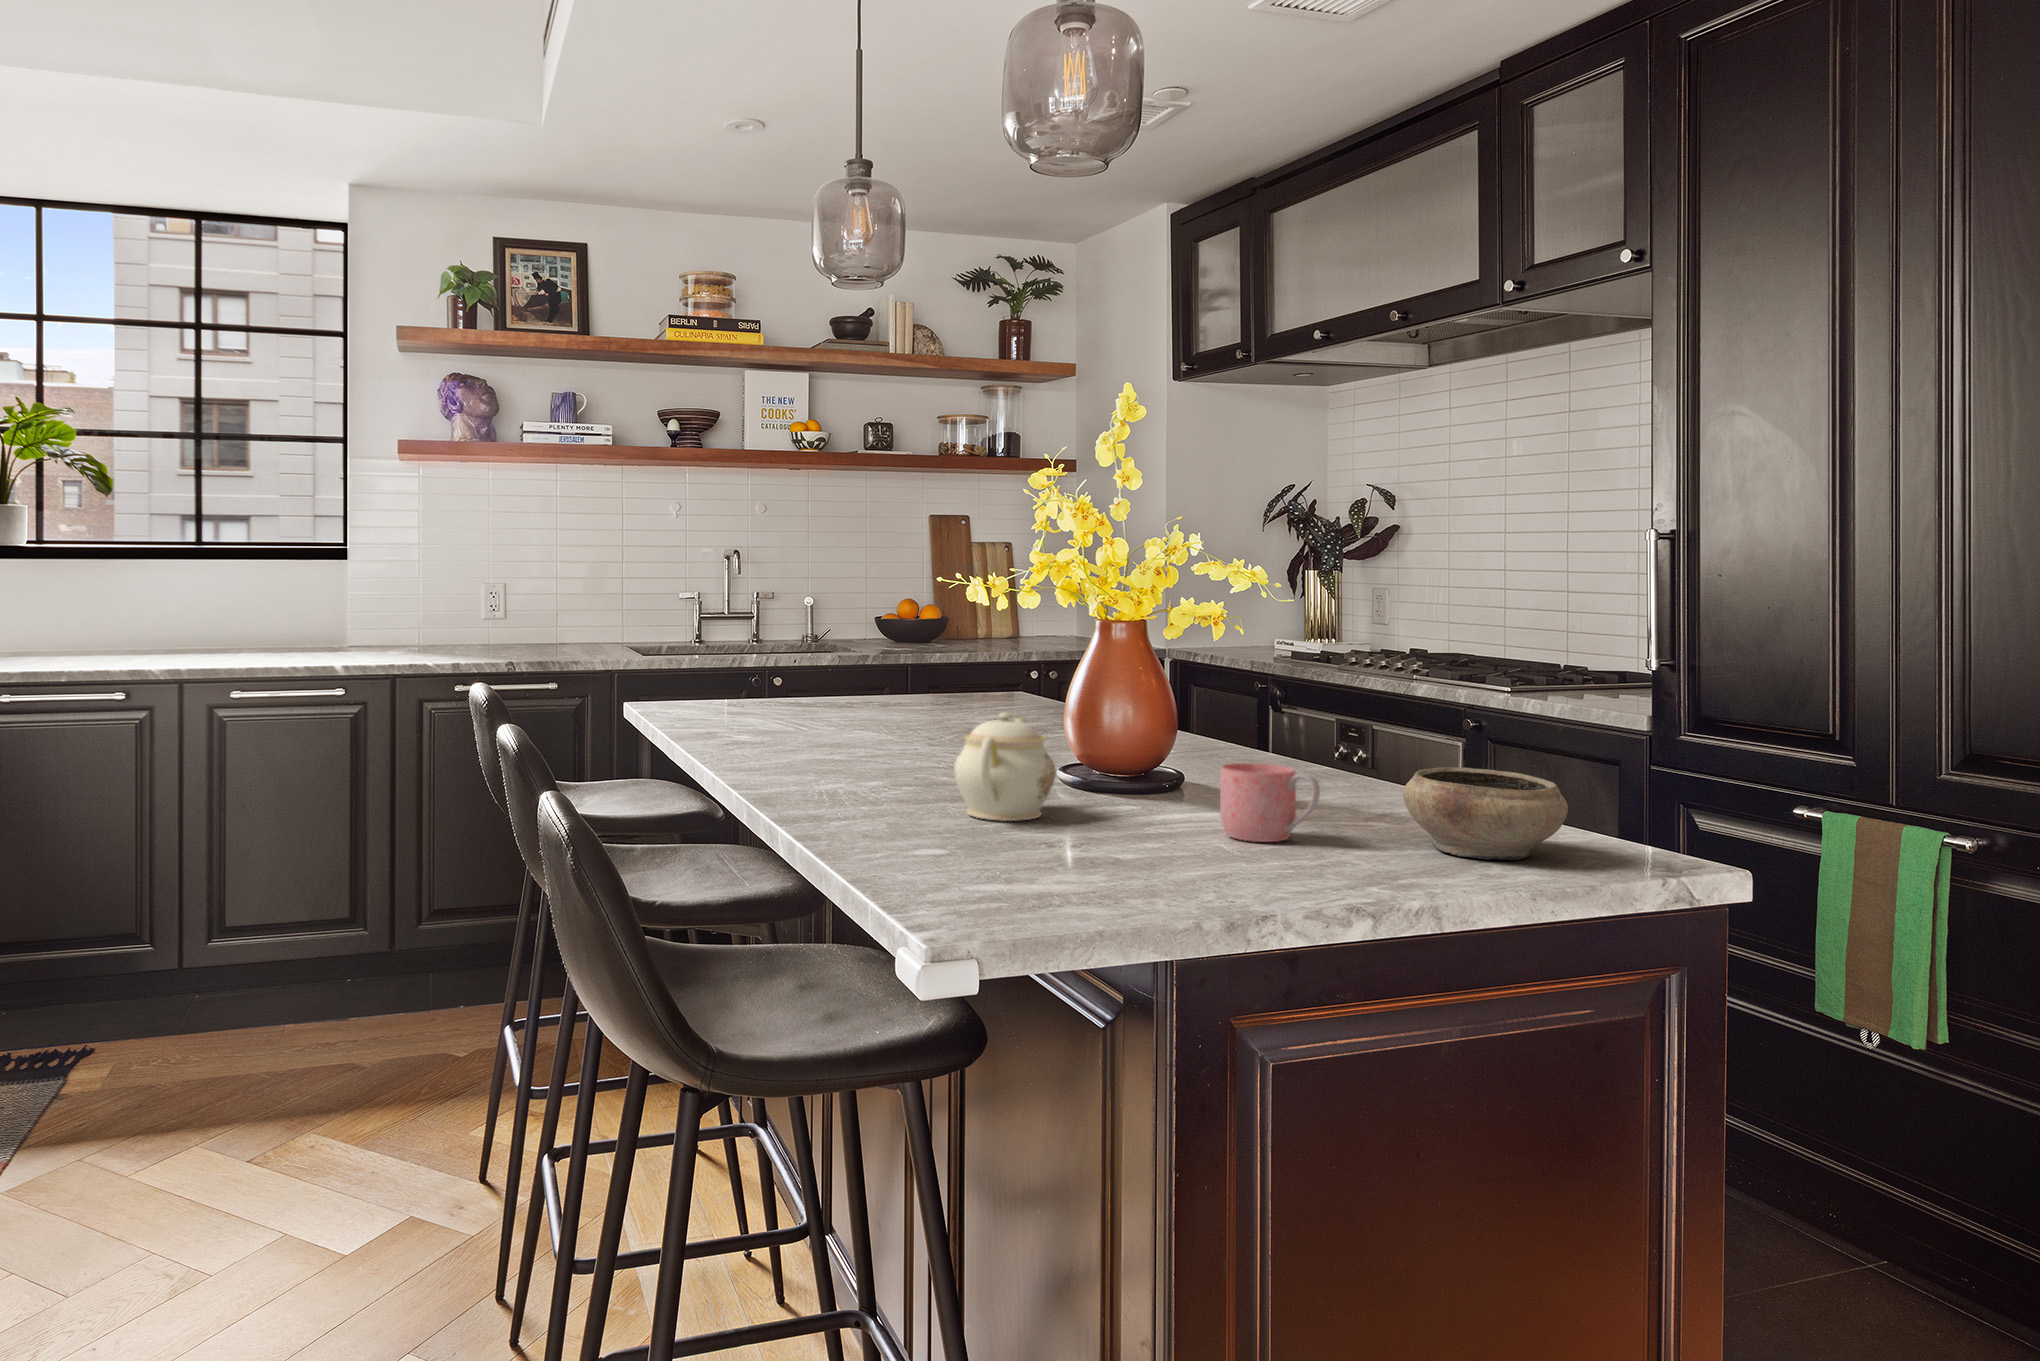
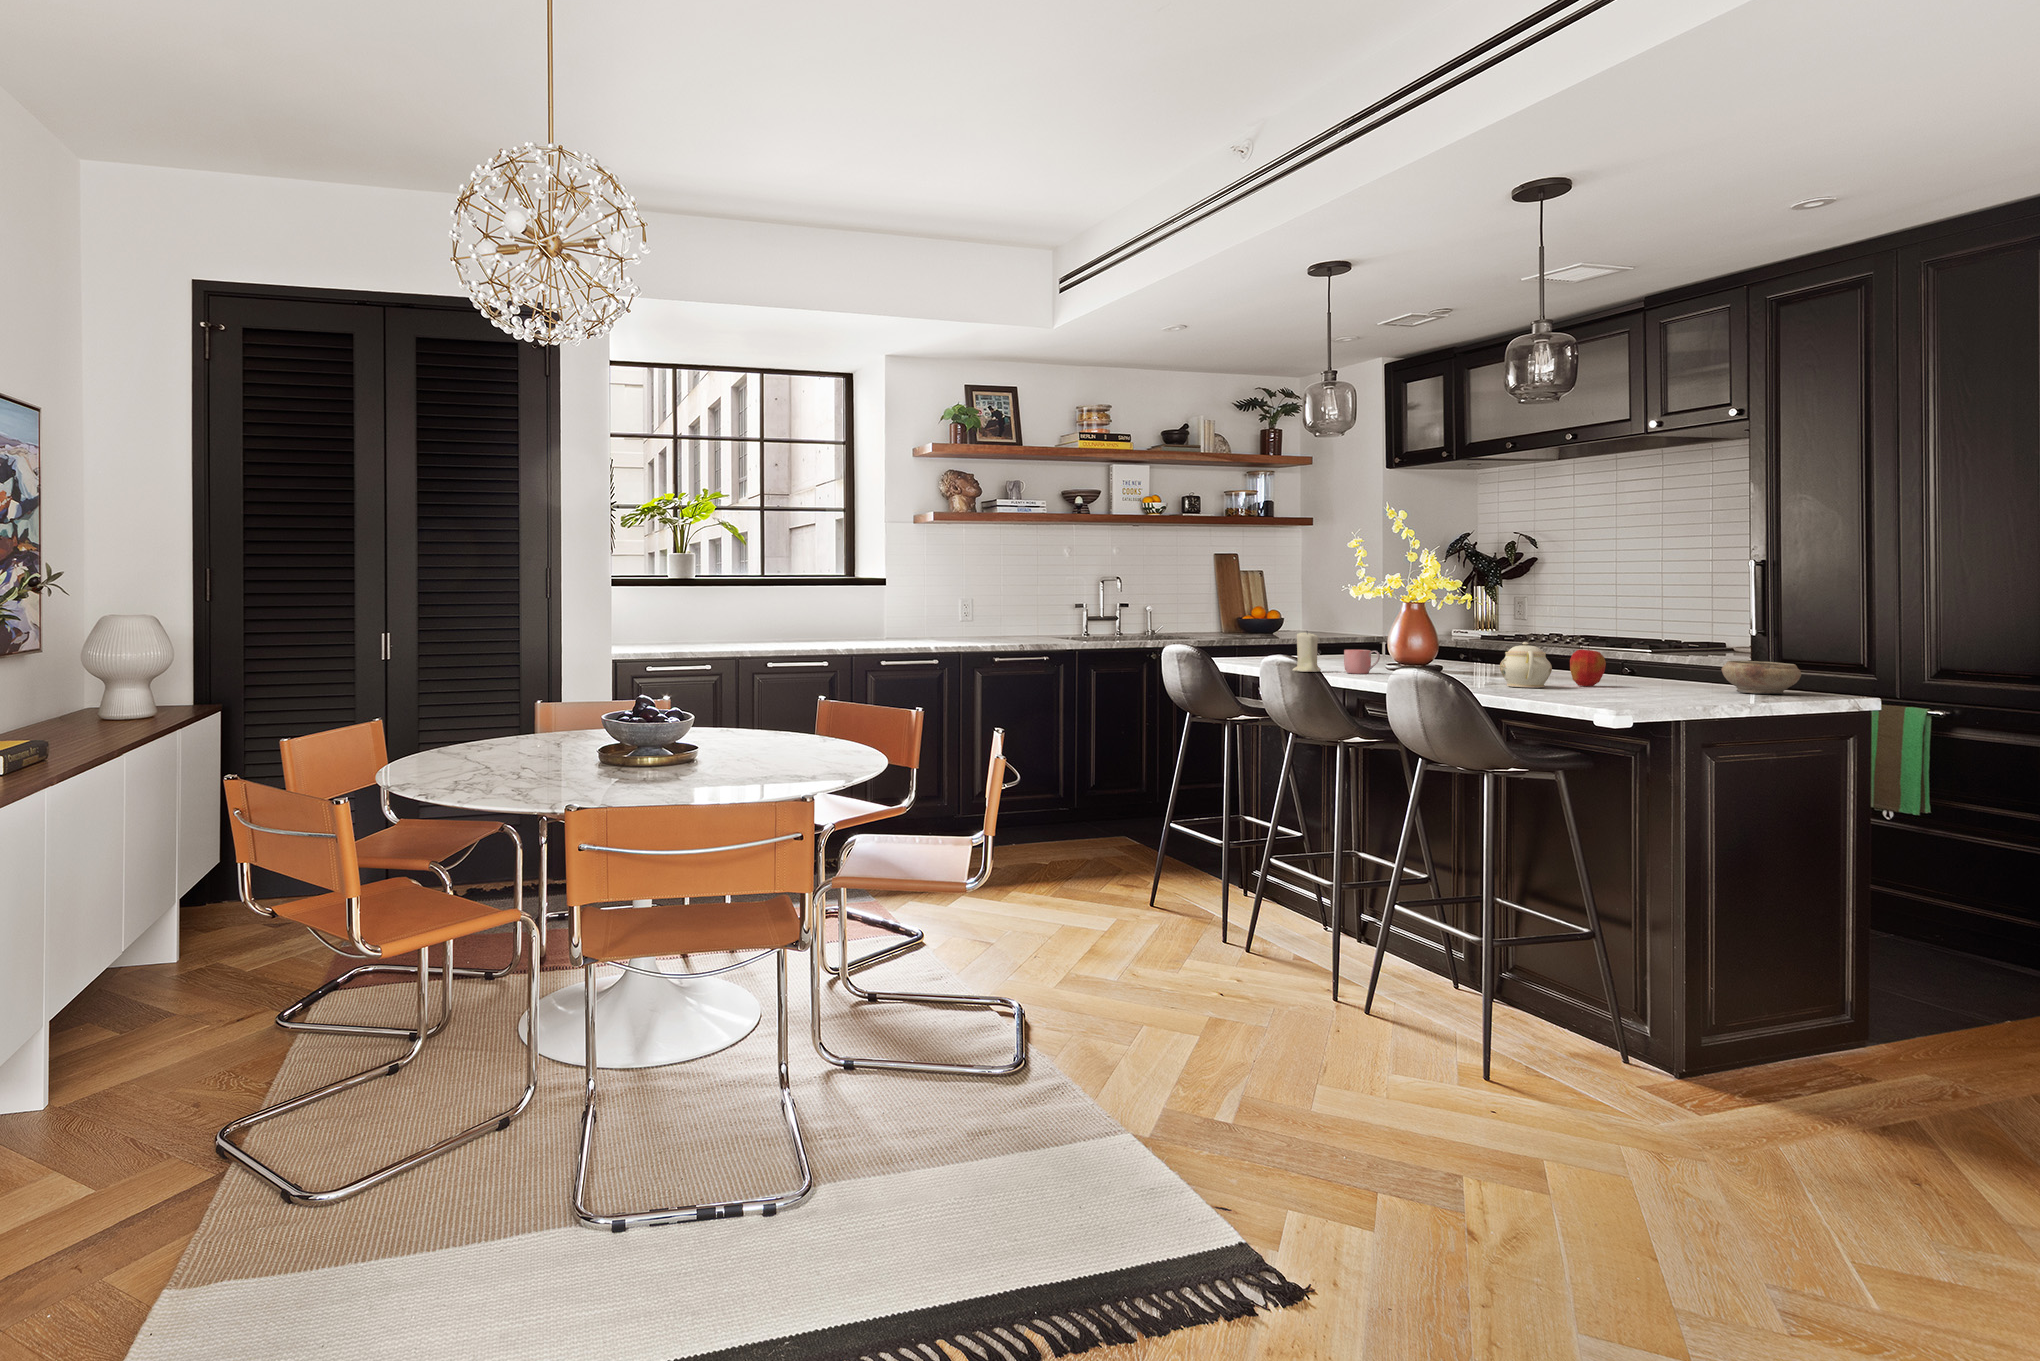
candle: none [740,661,788,744] -> present [1292,632,1321,672]
apple: none [1123,722,1194,811] -> present [1570,647,1606,686]
mug: present [1220,763,1320,842] -> present [1344,650,1380,674]

